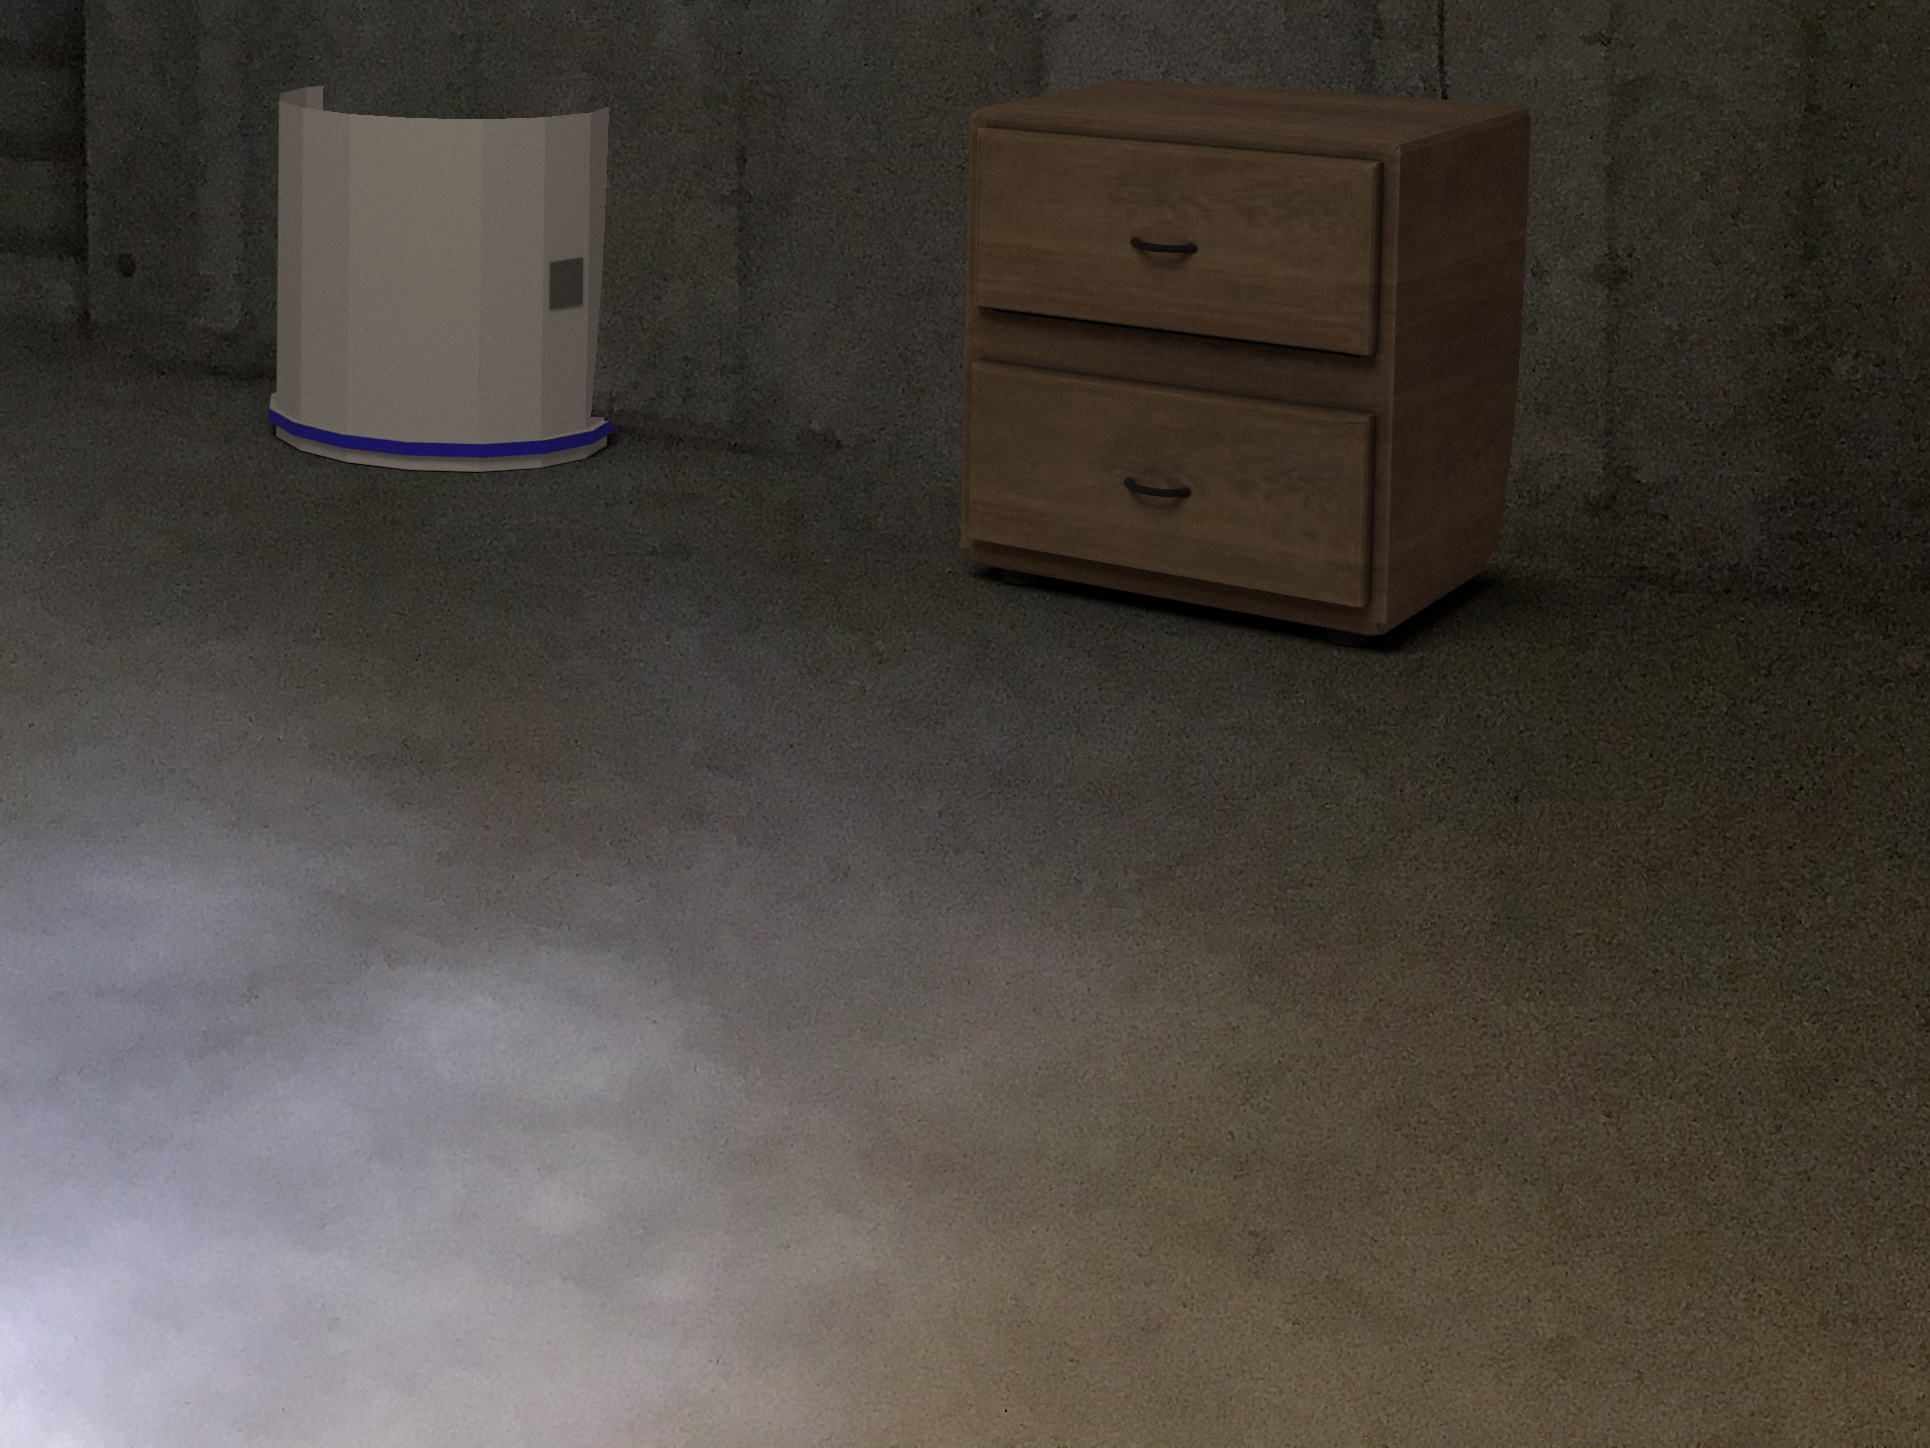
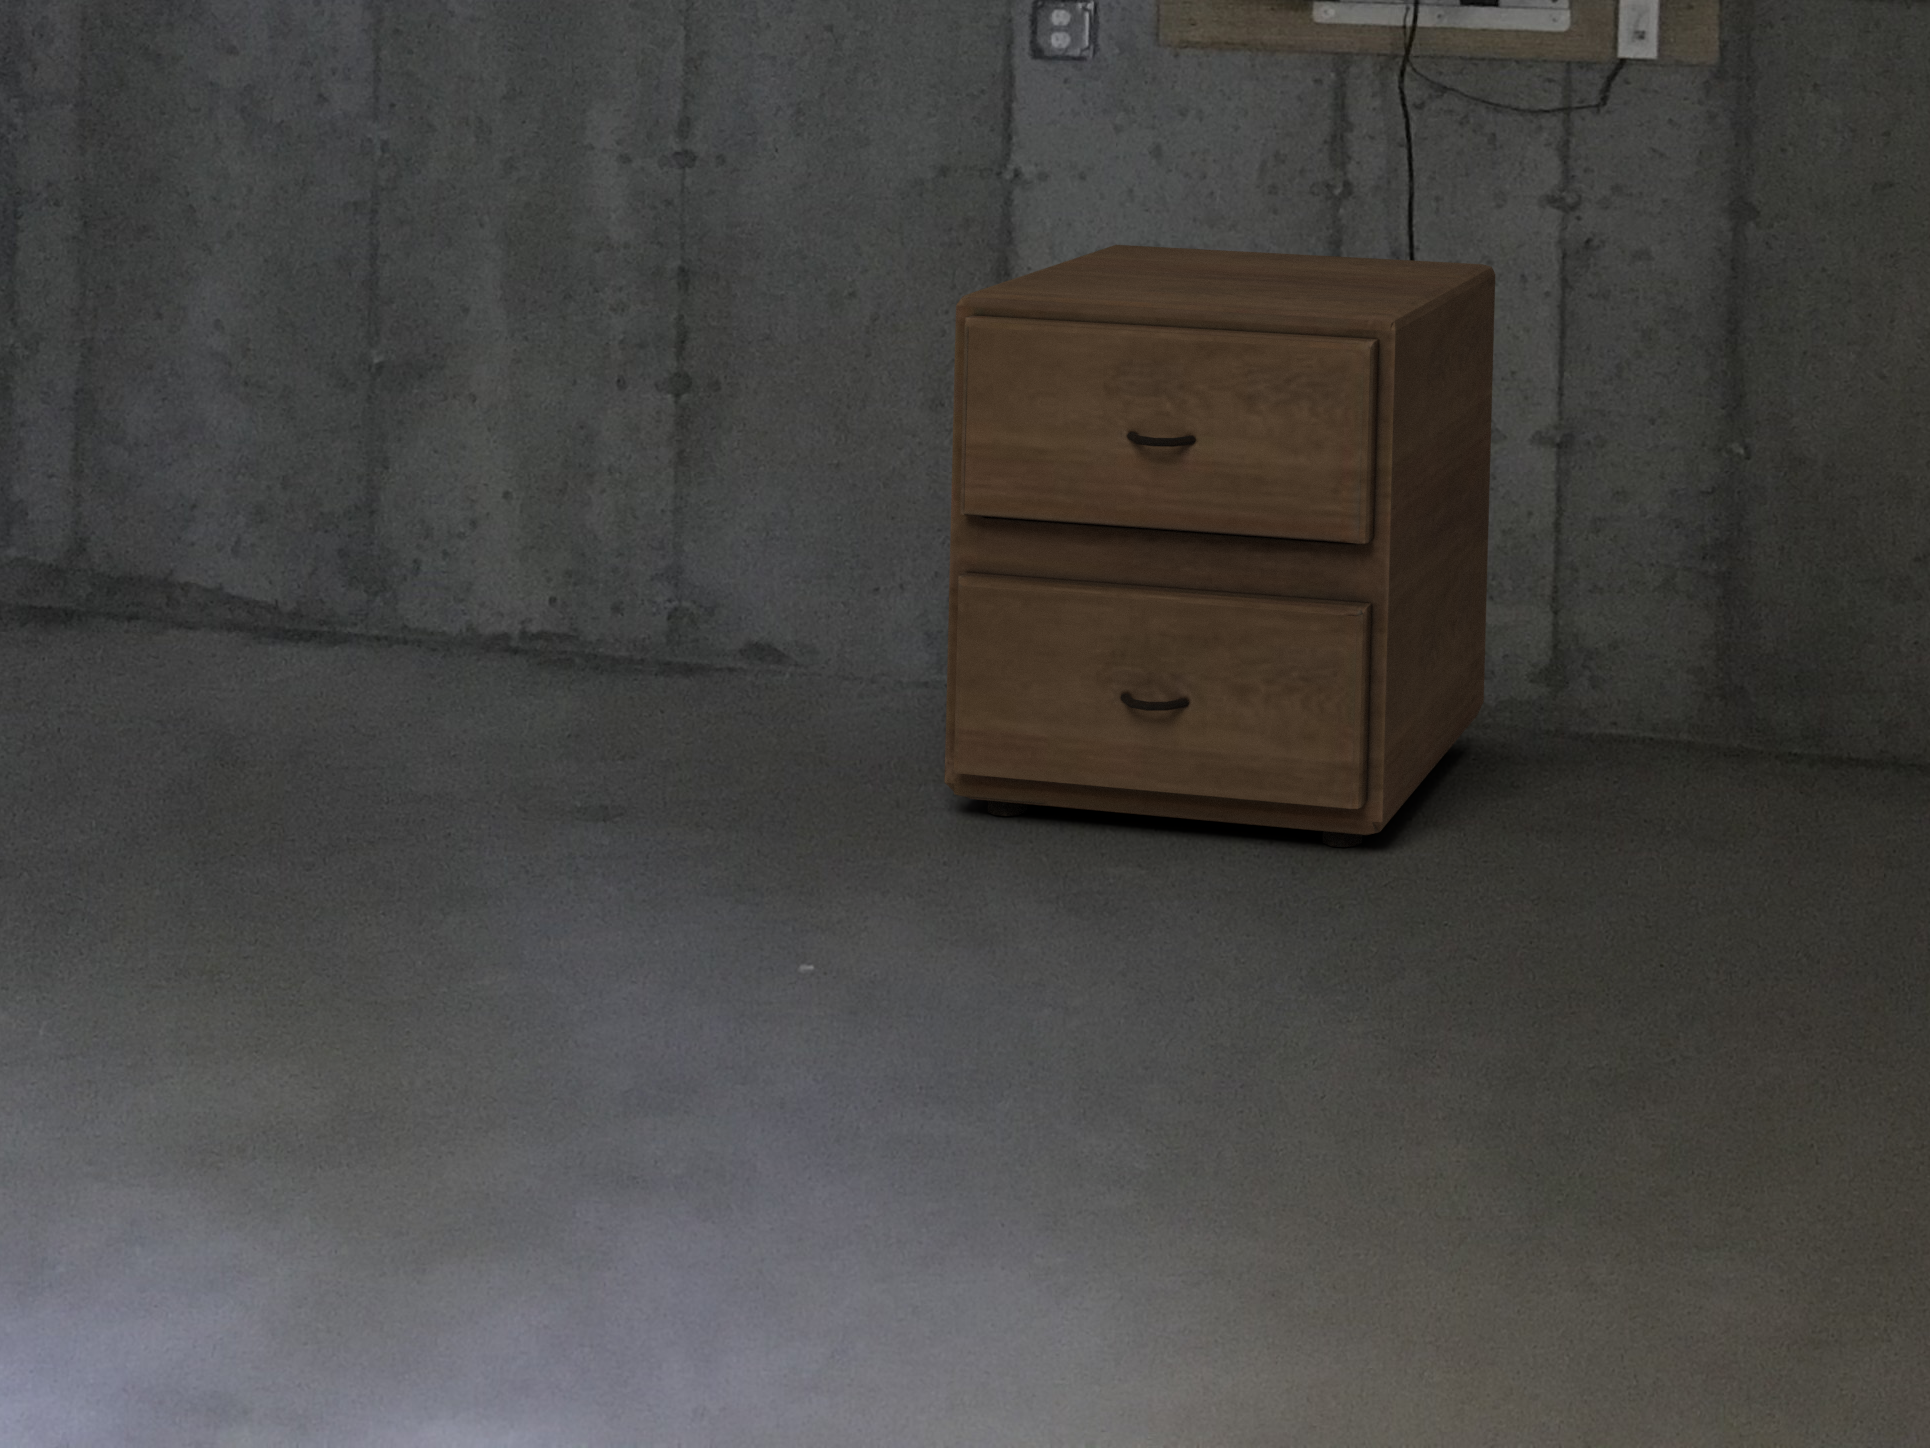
trash can: present [269,86,615,472] -> none [104,268,544,747]

